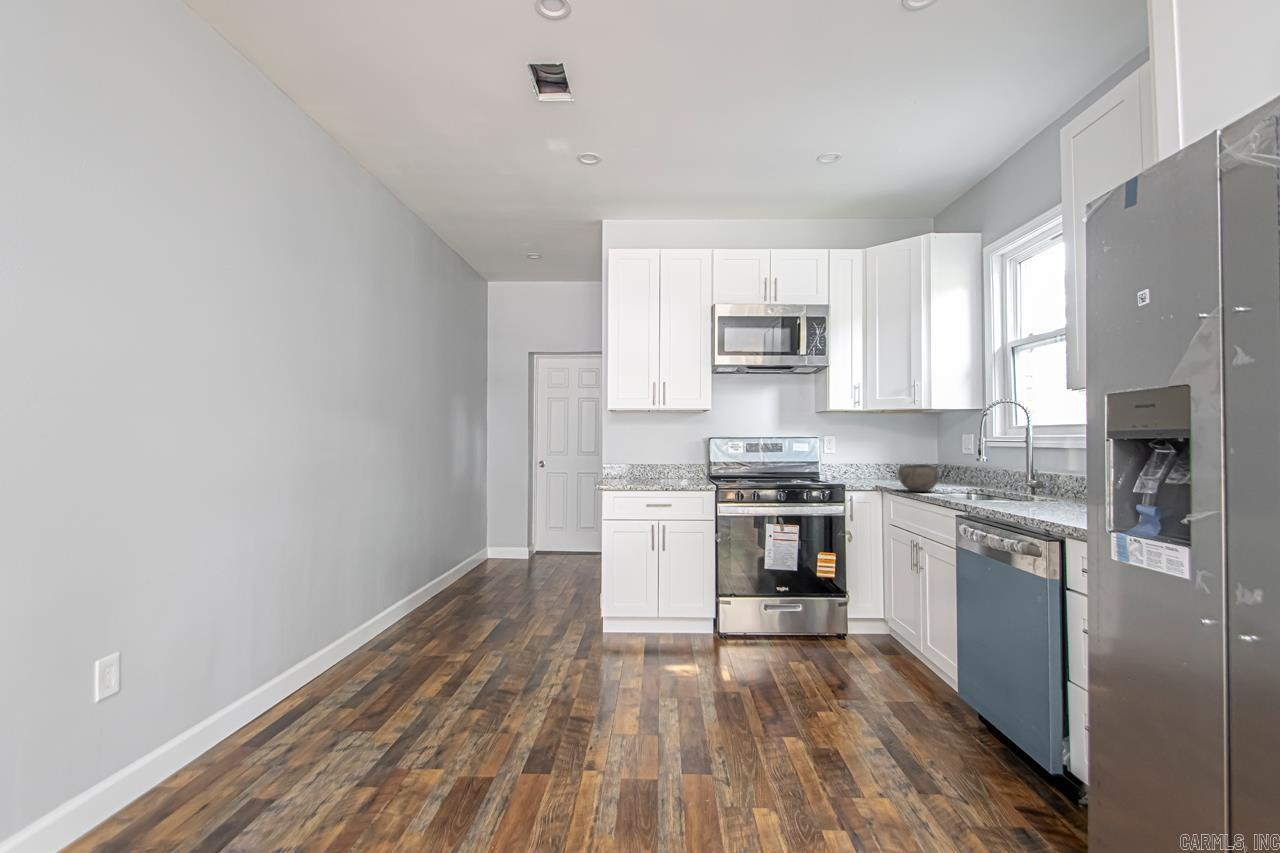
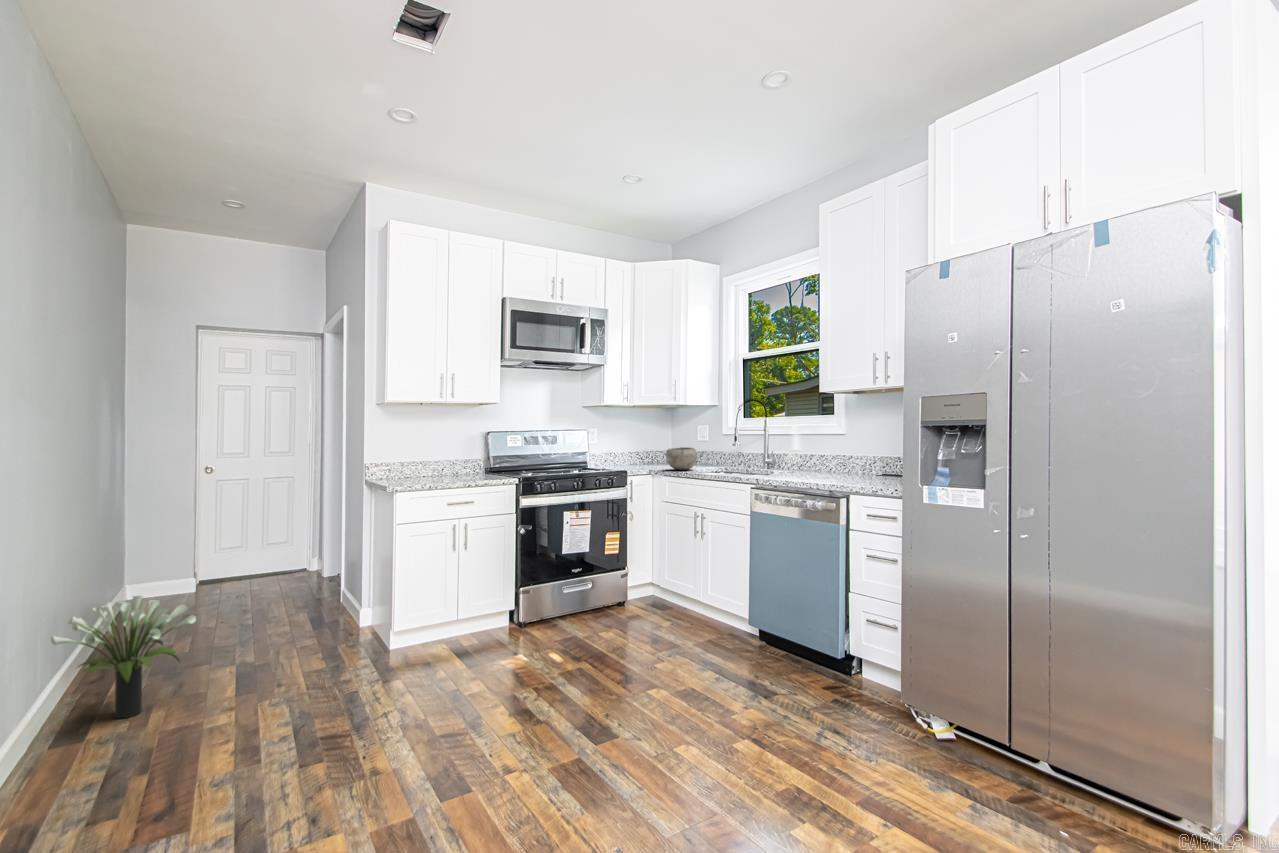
potted plant: none [378,555,460,641] -> present [51,596,196,718]

